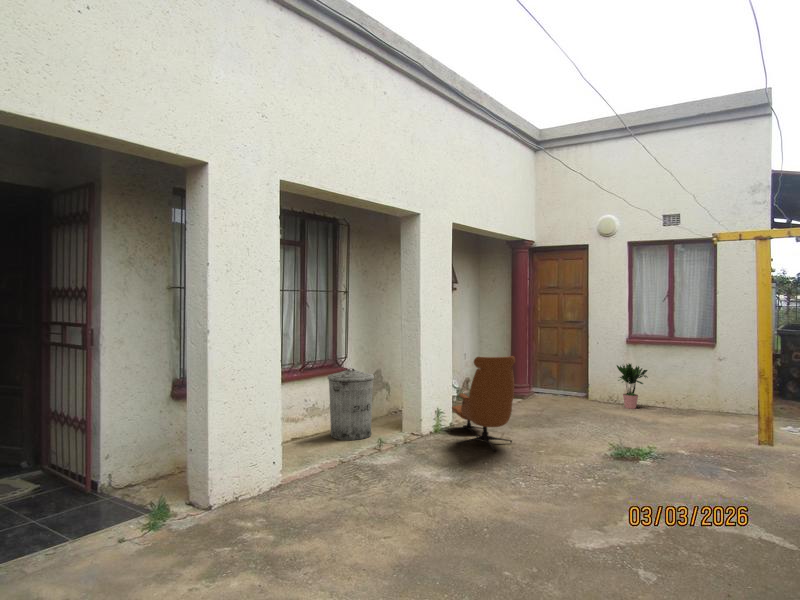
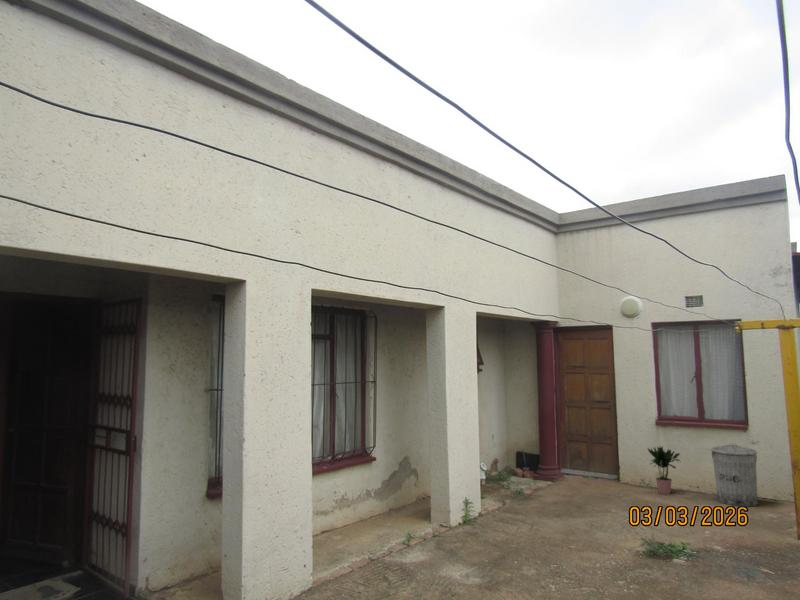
lounge chair: present [451,356,515,452] -> none [479,449,542,548]
trash can: present [328,369,374,440] -> present [711,444,758,507]

